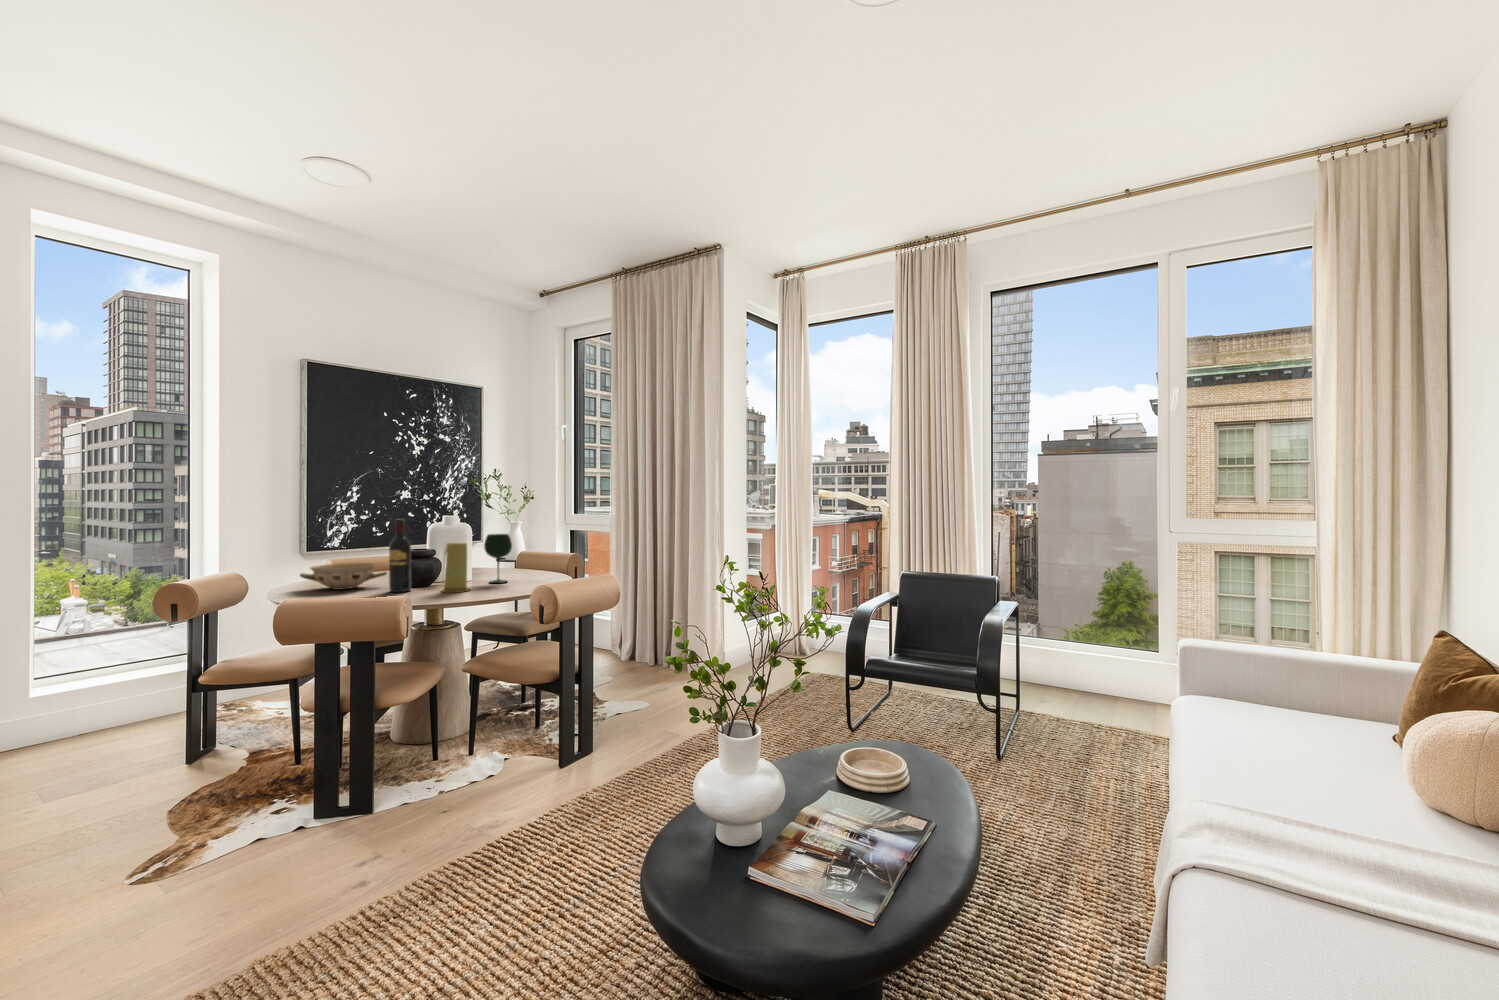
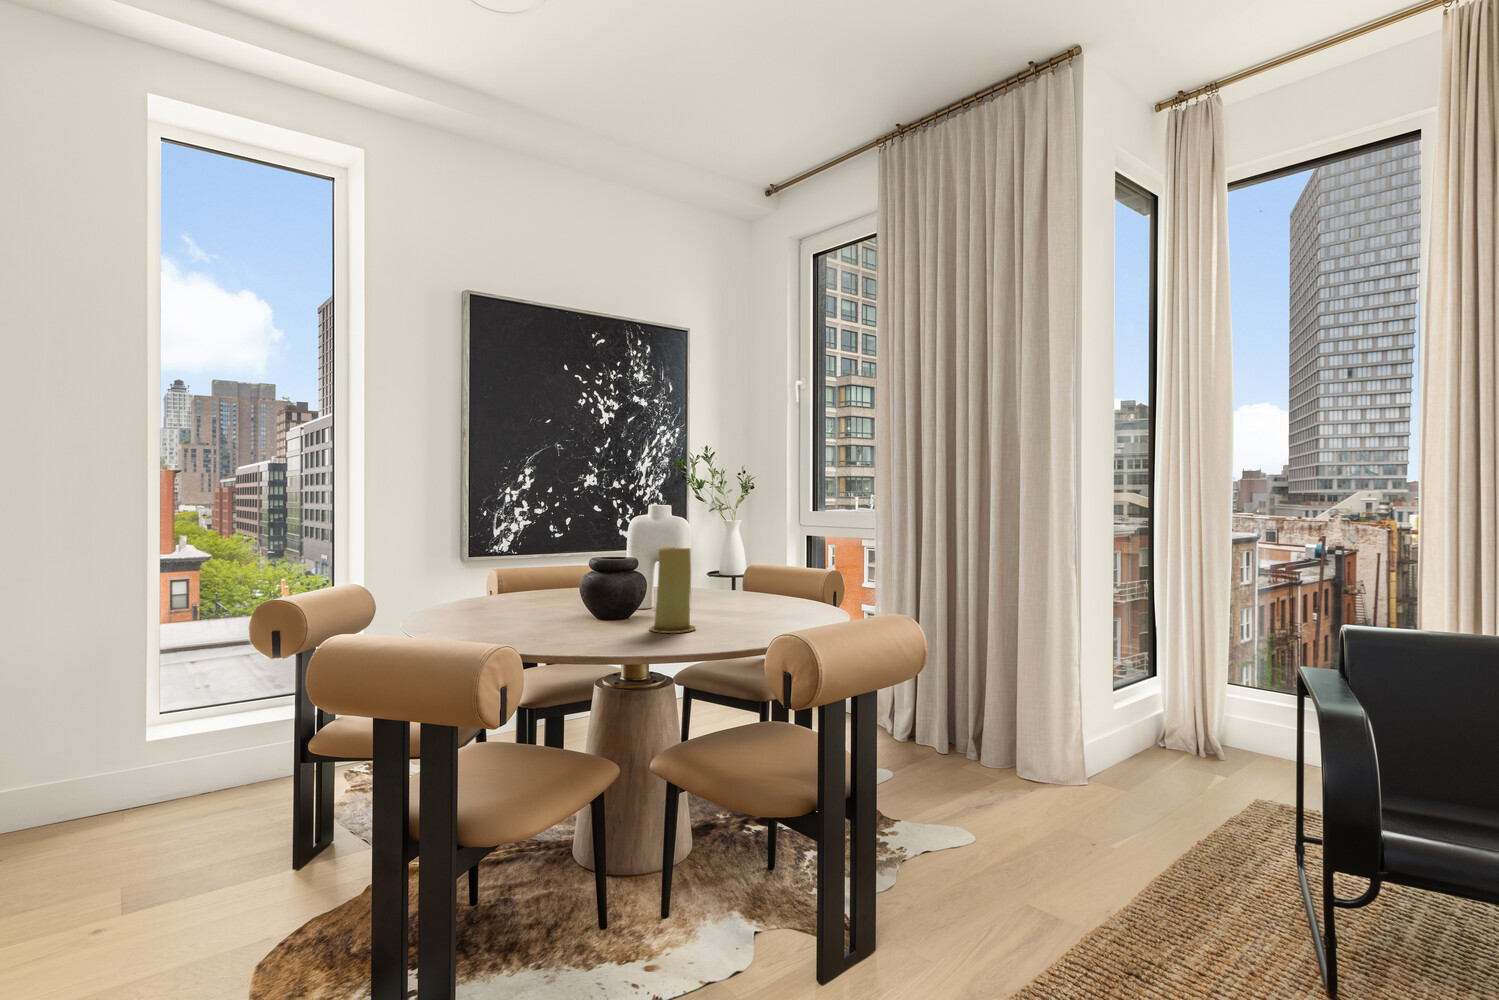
wine bottle: present [389,519,411,592] -> none [570,506,603,629]
wine glass: present [484,534,512,583] -> none [714,534,757,617]
ceramic bowl: present [300,563,387,590] -> none [444,577,567,619]

